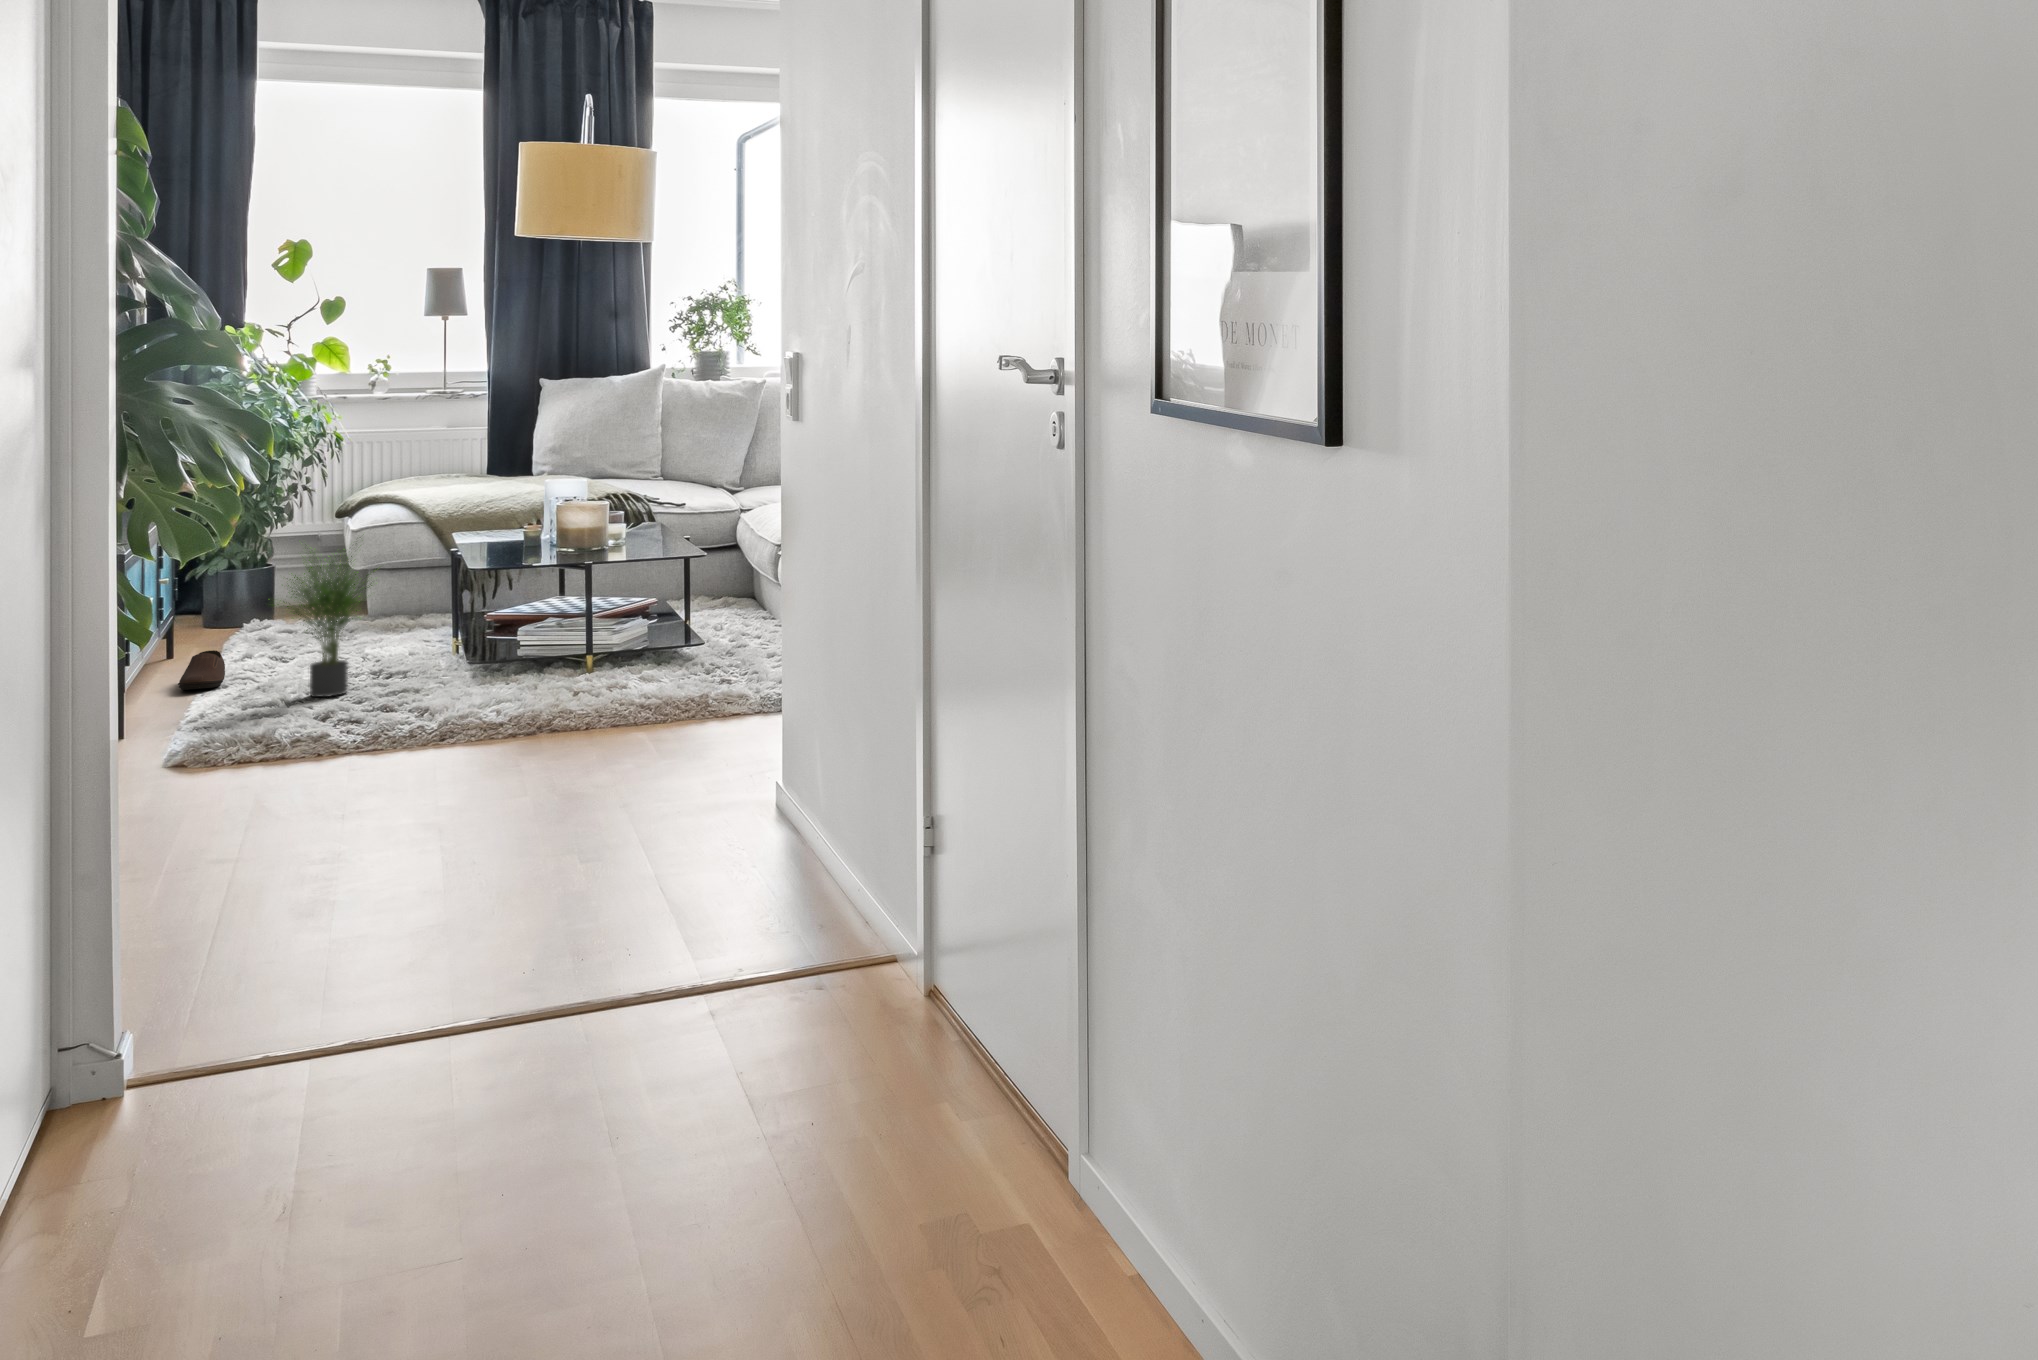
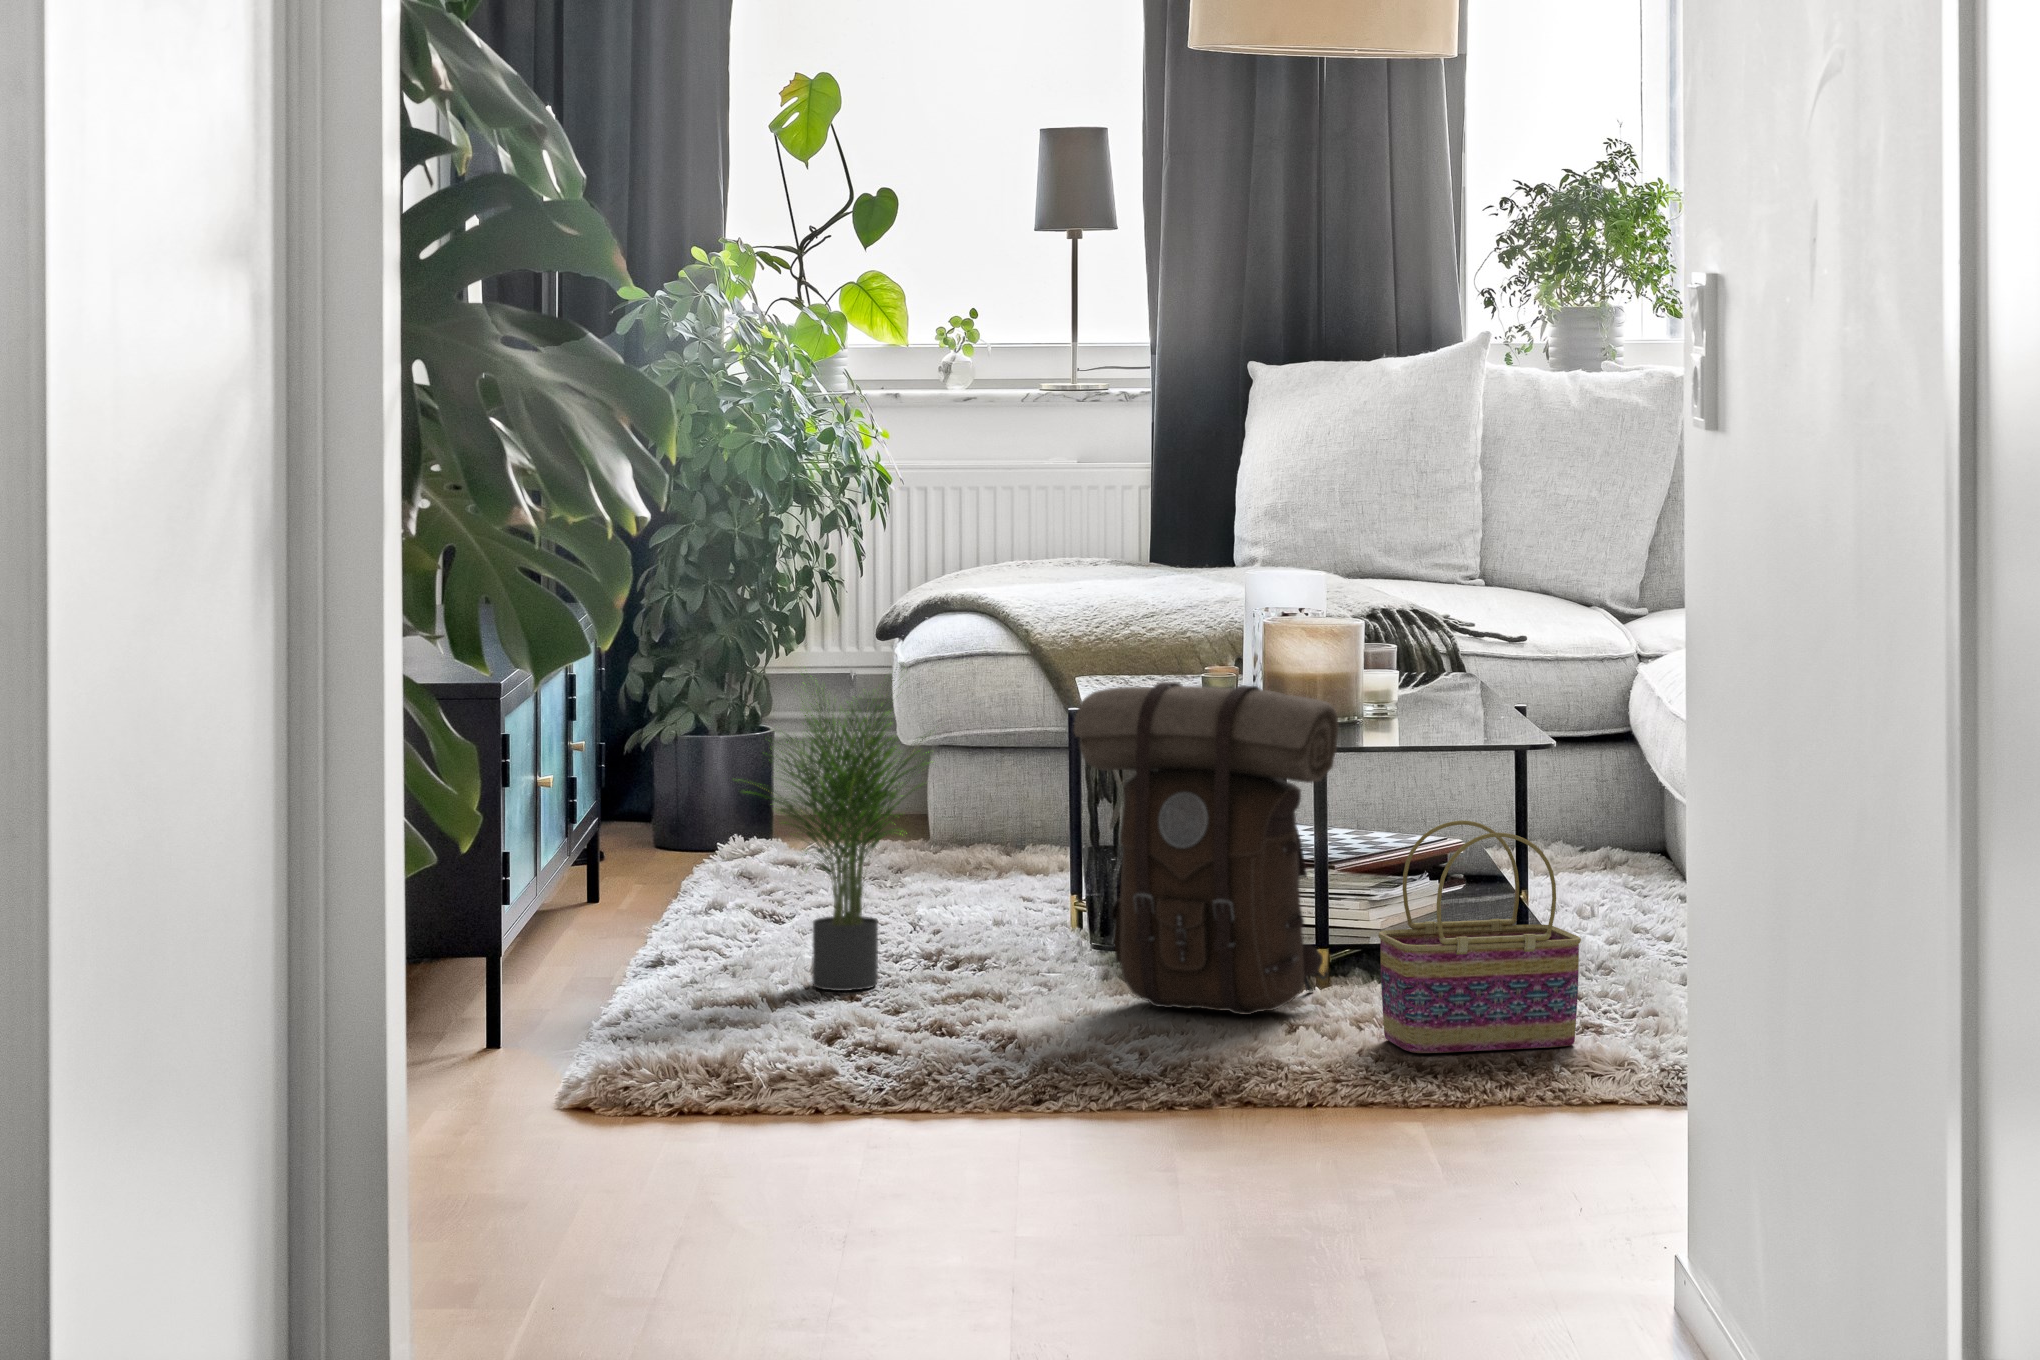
backpack: none [457,538,597,689] -> present [1074,682,1339,1015]
basket: none [616,593,715,698] -> present [1378,821,1581,1053]
shoe: present [178,650,225,690] -> none [597,880,679,953]

